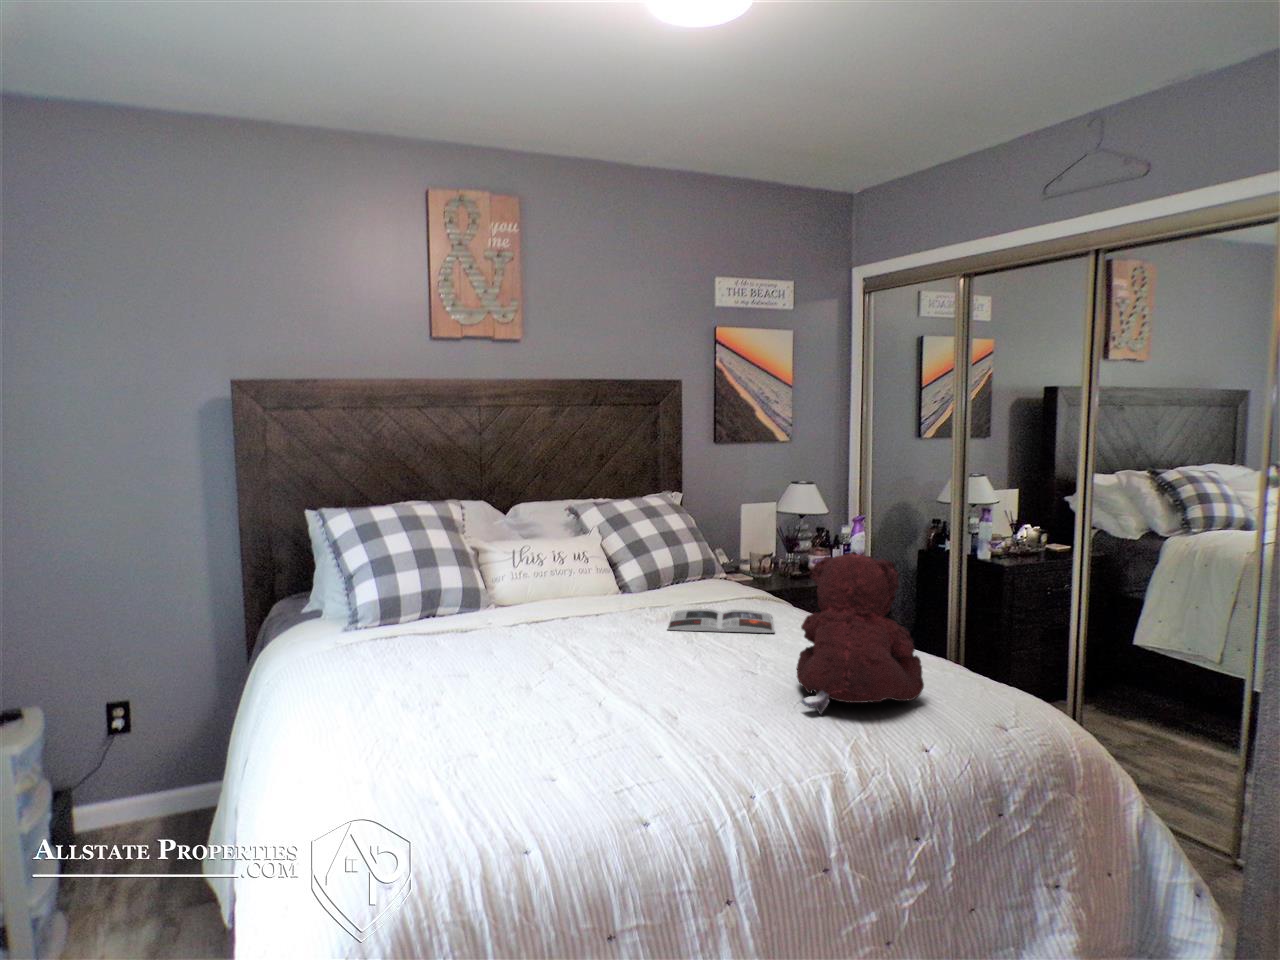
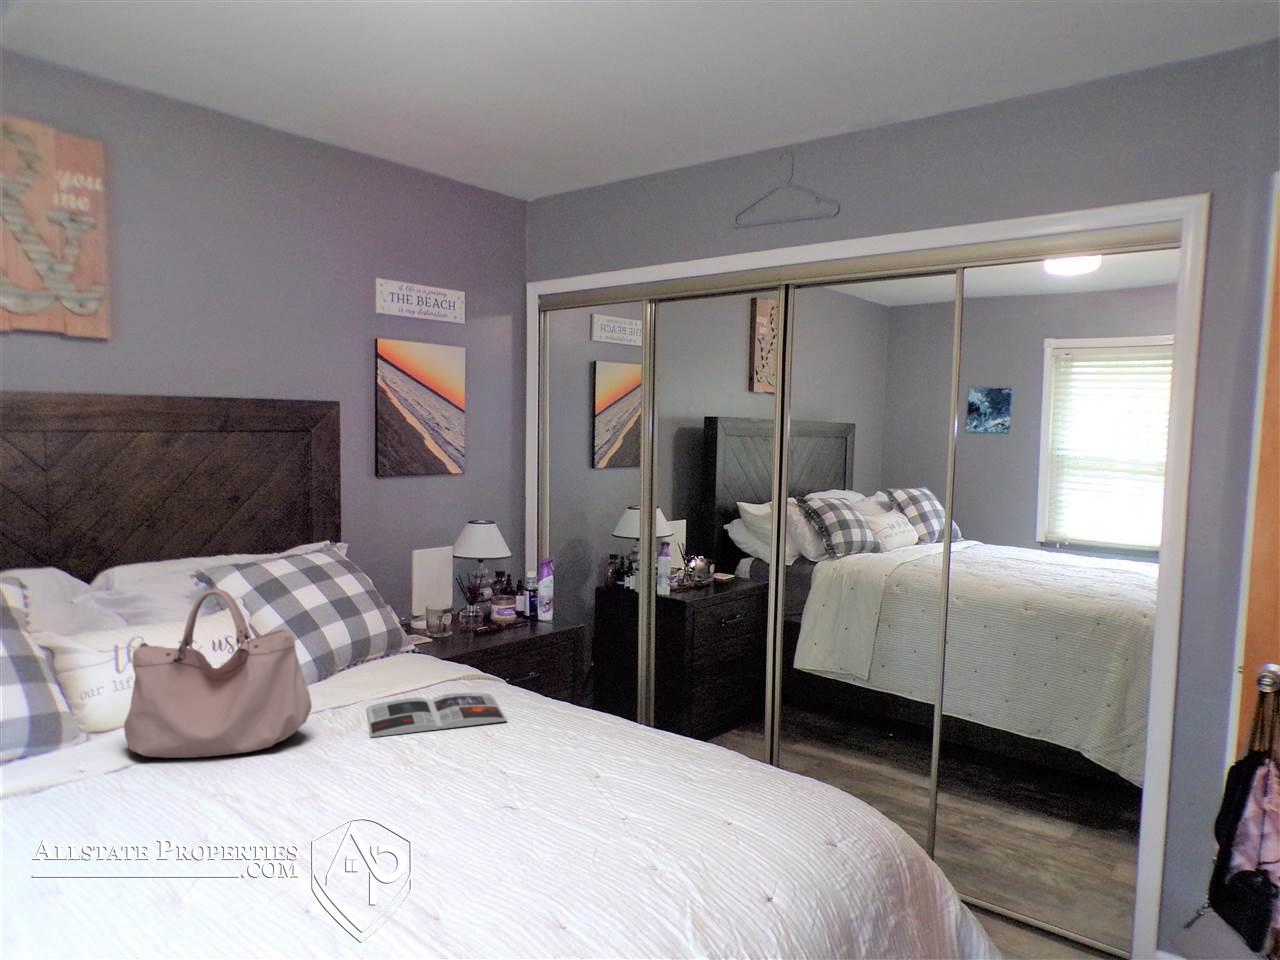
handbag: none [511,510,627,627] -> present [124,589,312,758]
teddy bear: present [797,552,924,715] -> none [569,628,713,835]

